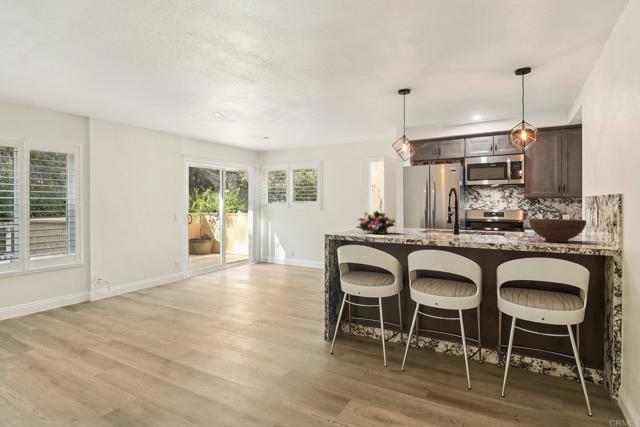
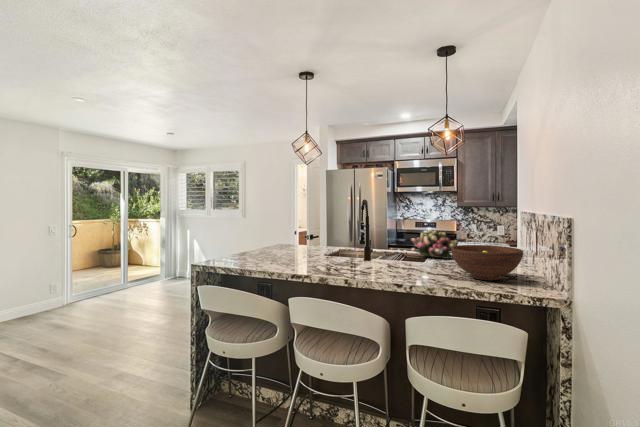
flower arrangement: present [355,210,395,234] -> present [411,229,458,259]

